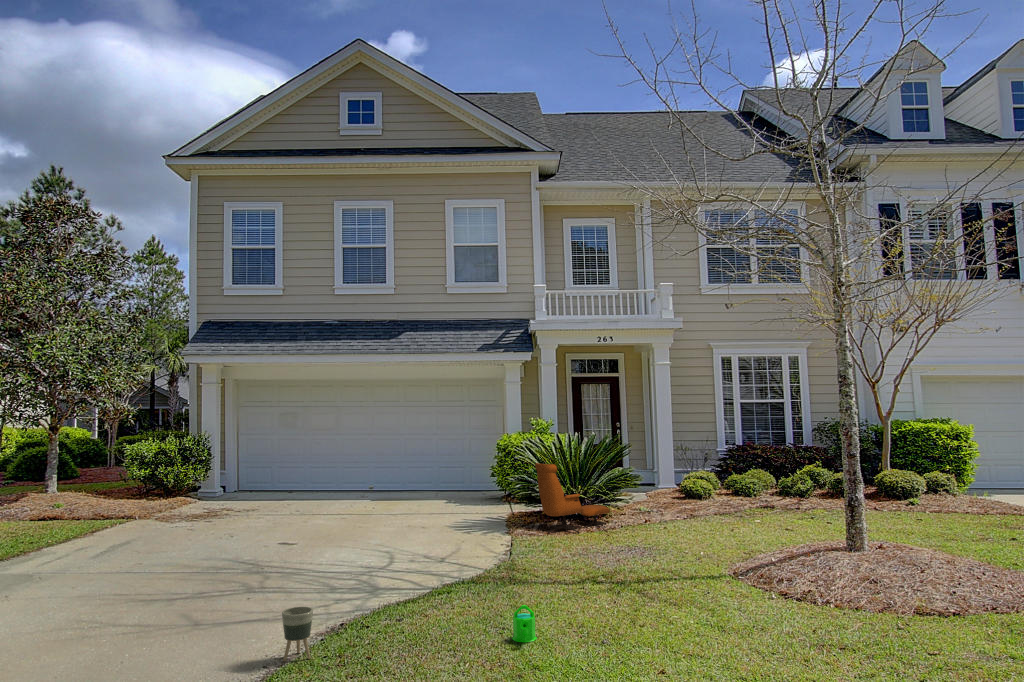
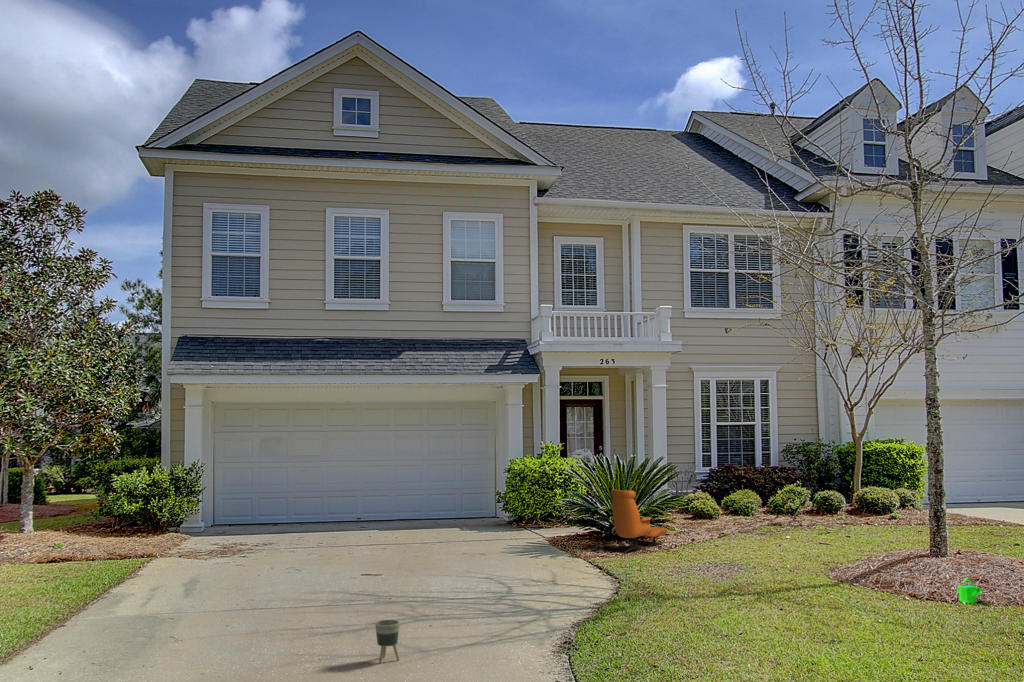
watering can: present [512,605,537,643] -> present [957,578,982,603]
planter: present [282,607,313,661] -> present [375,620,400,663]

